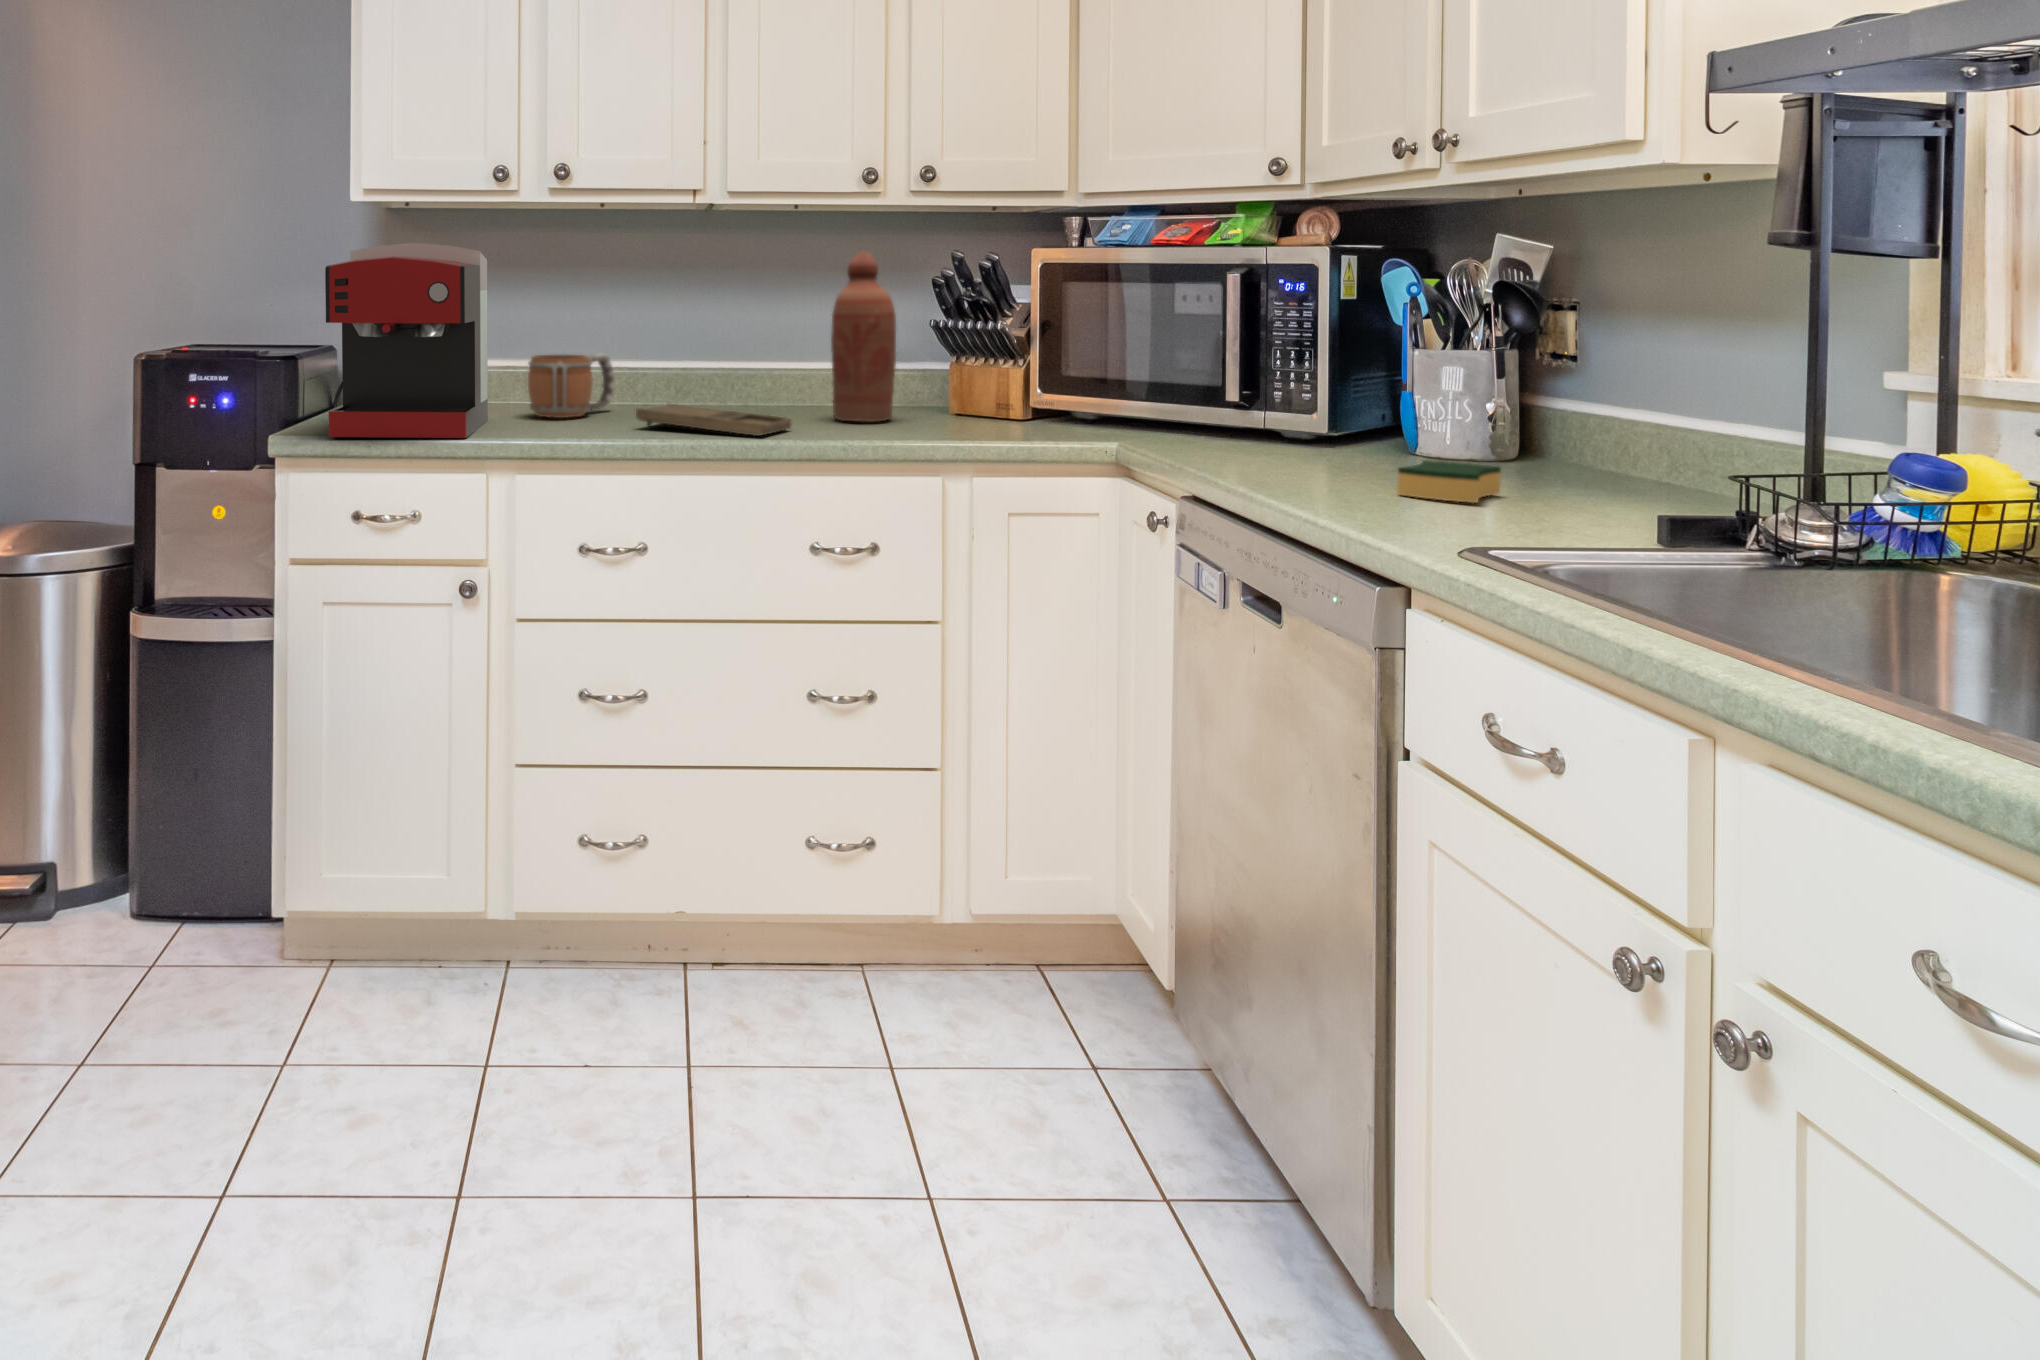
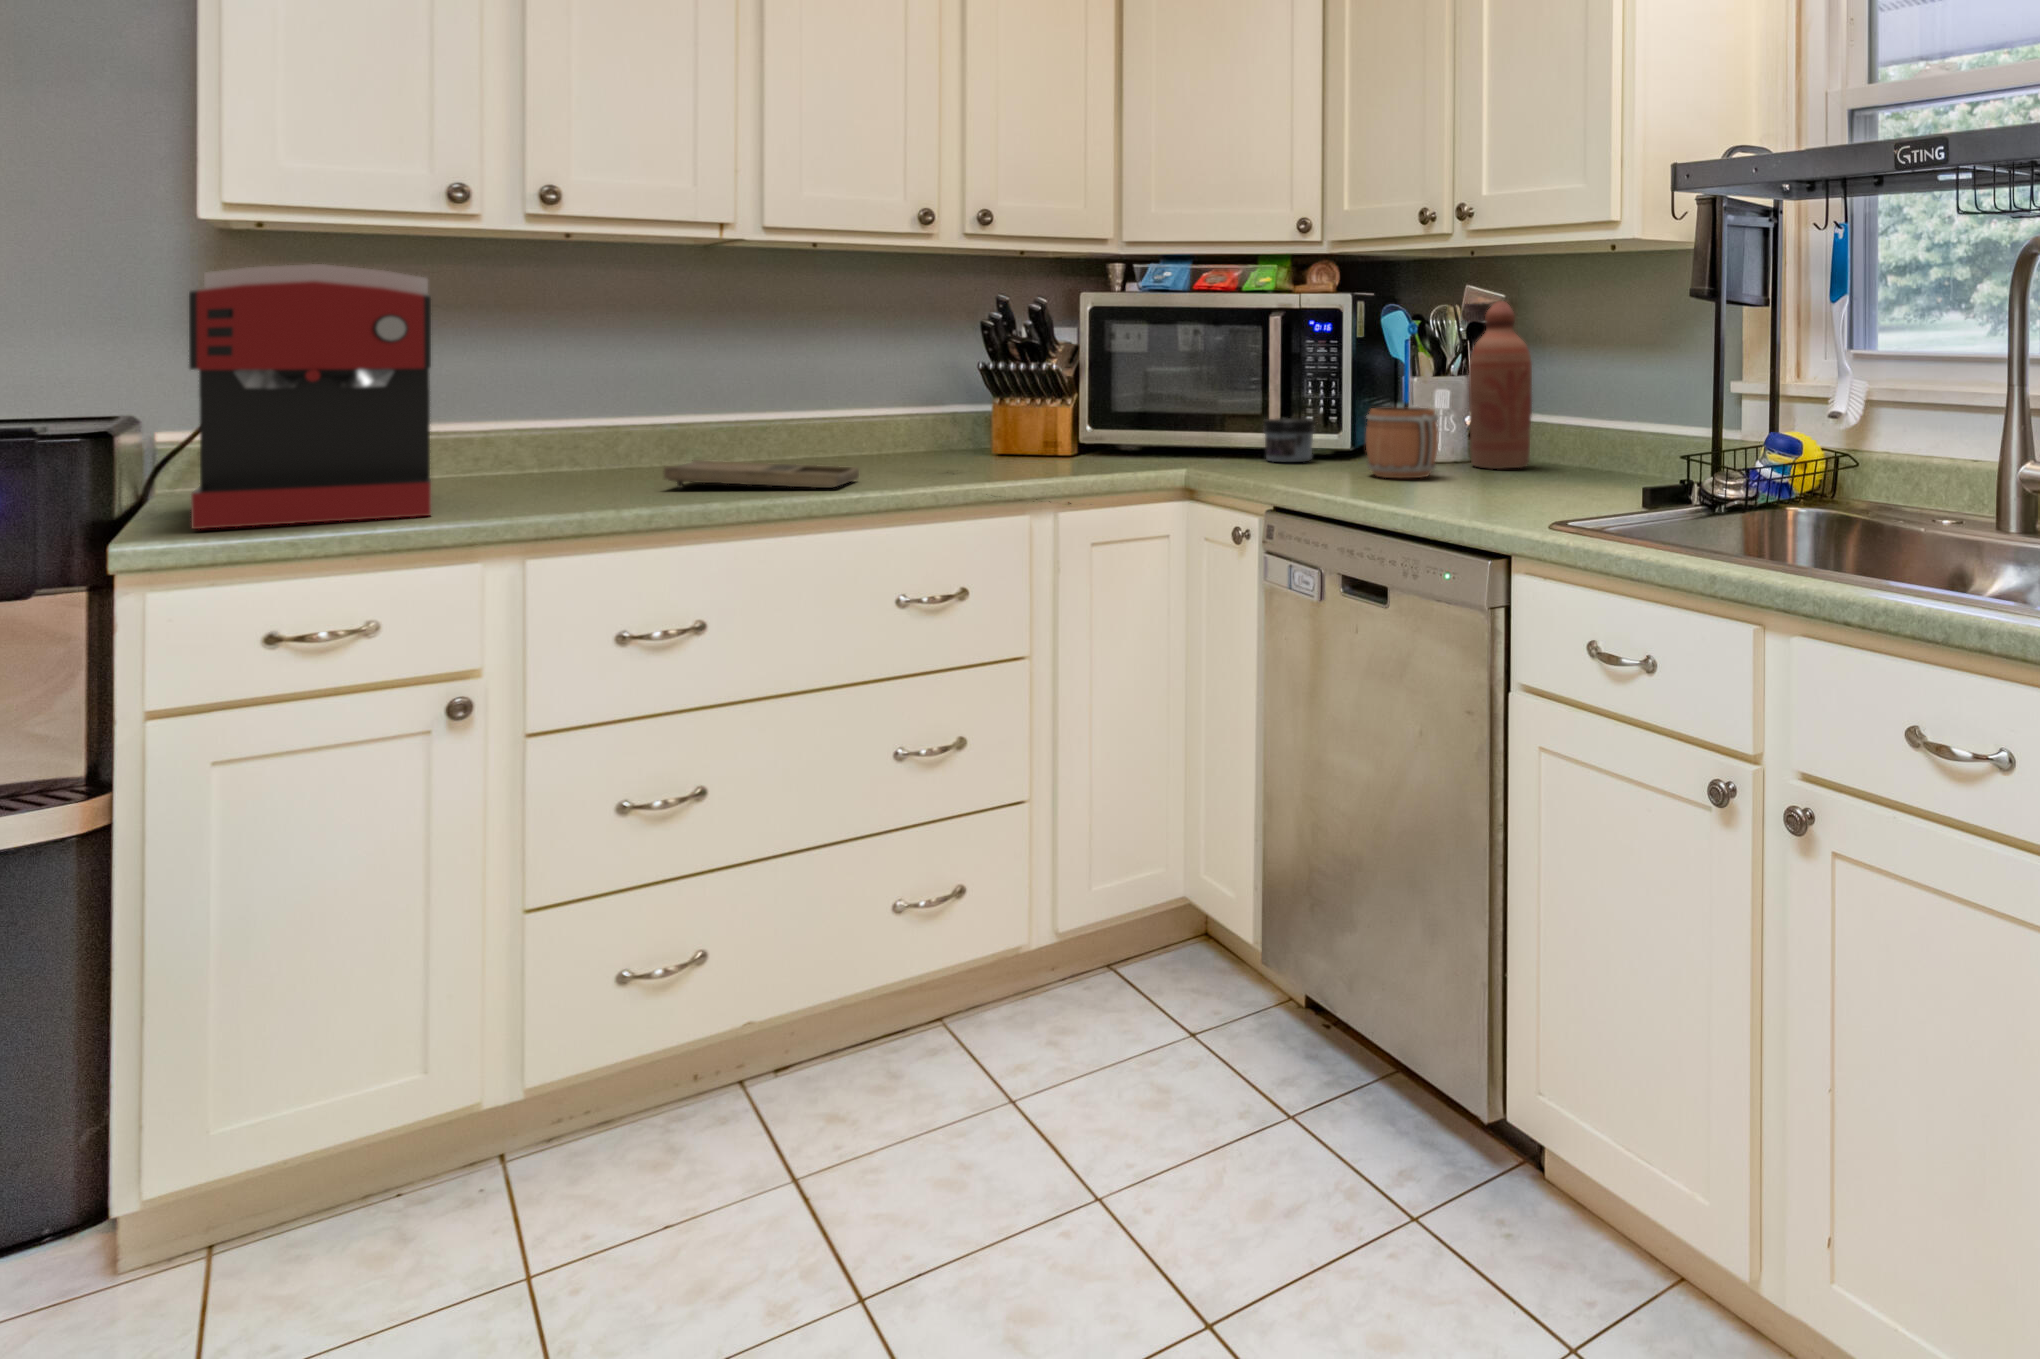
bottle: present [831,252,896,422] -> present [1469,301,1532,469]
mug: present [528,354,615,418] -> present [1366,405,1439,478]
jar: none [1208,389,1273,440] -> present [1263,418,1315,462]
sponge: present [1397,460,1501,503] -> none [1454,466,1515,495]

